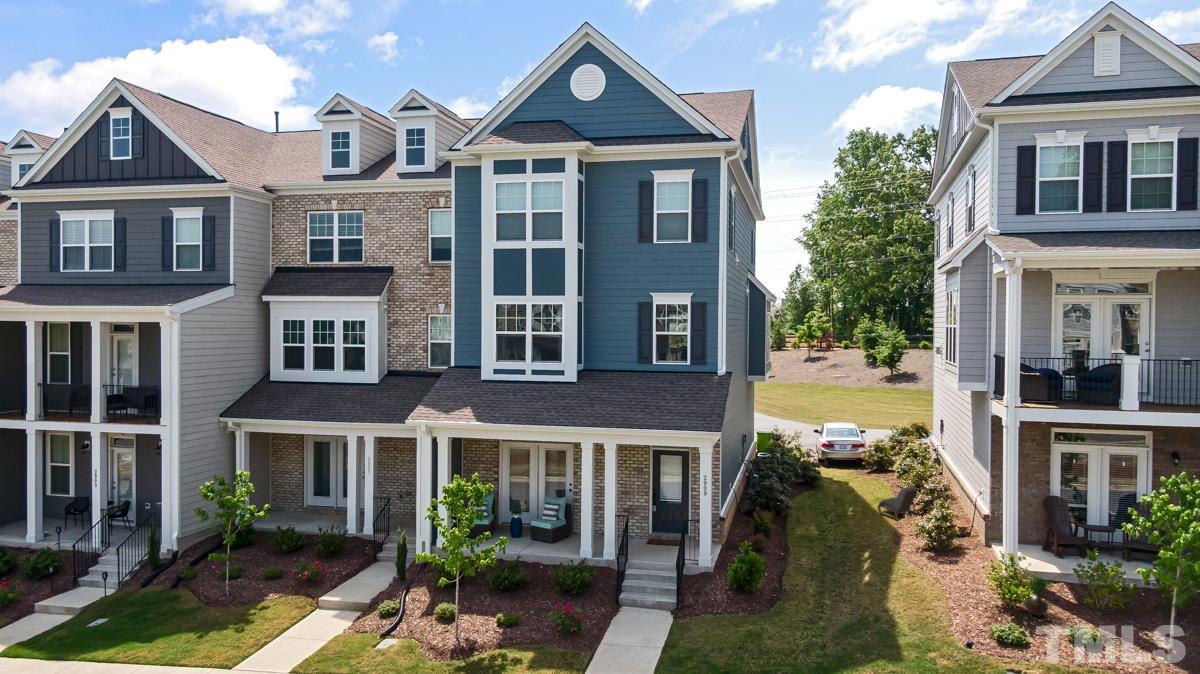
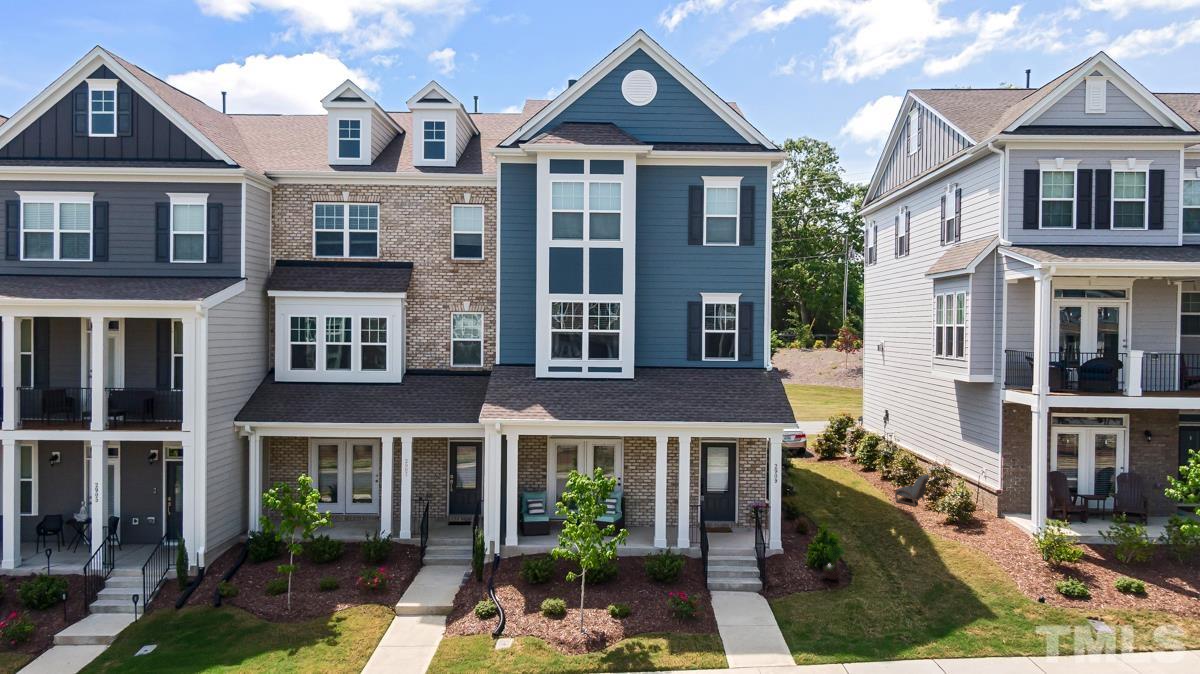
potted tree: present [1025,575,1053,616] -> present [823,547,843,580]

